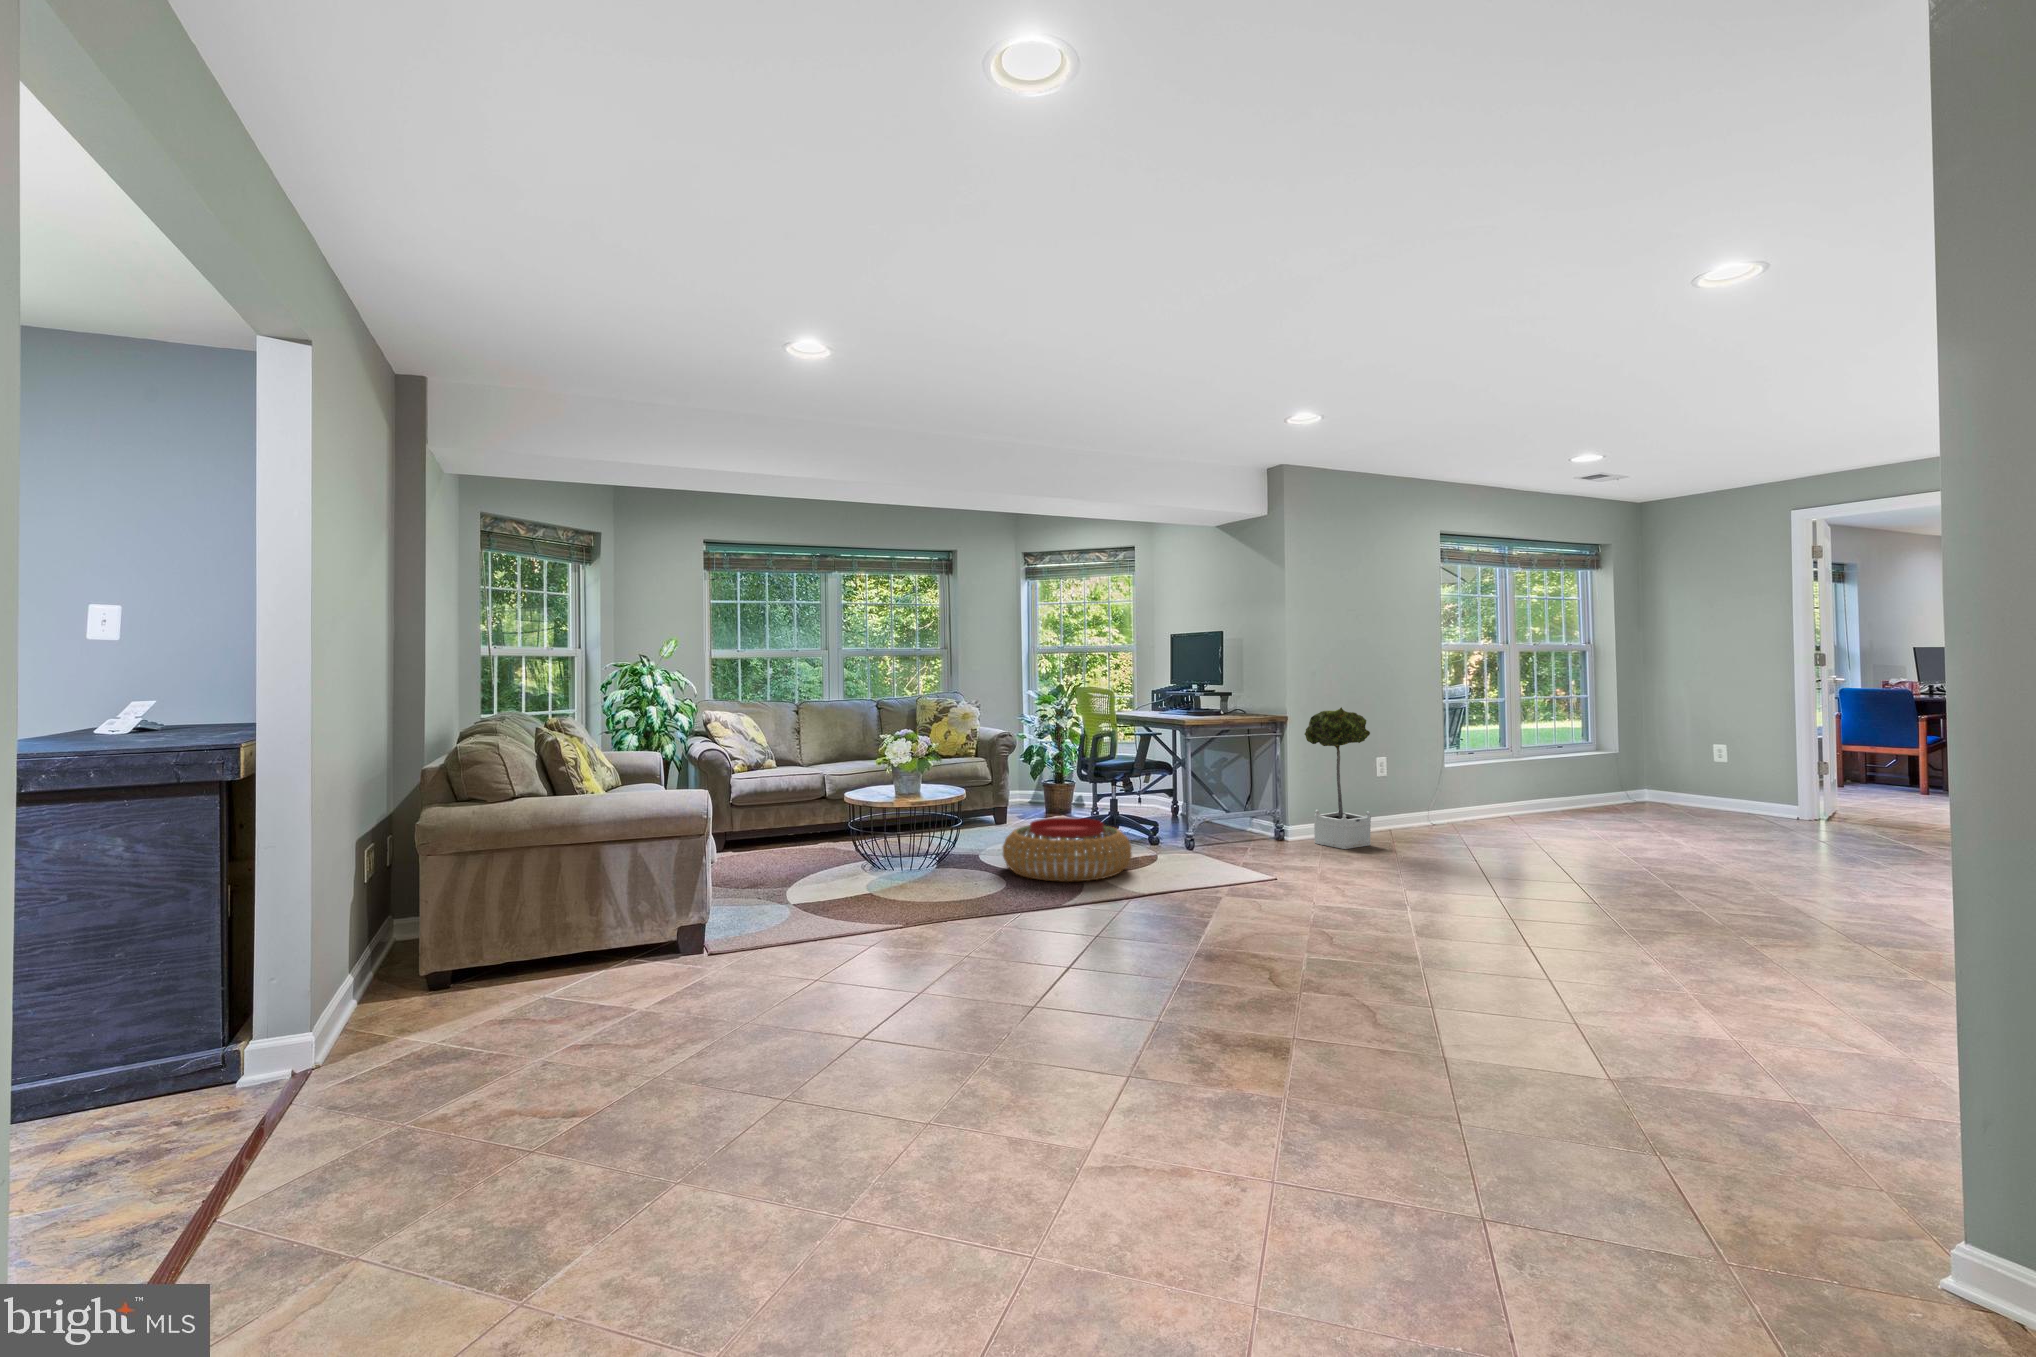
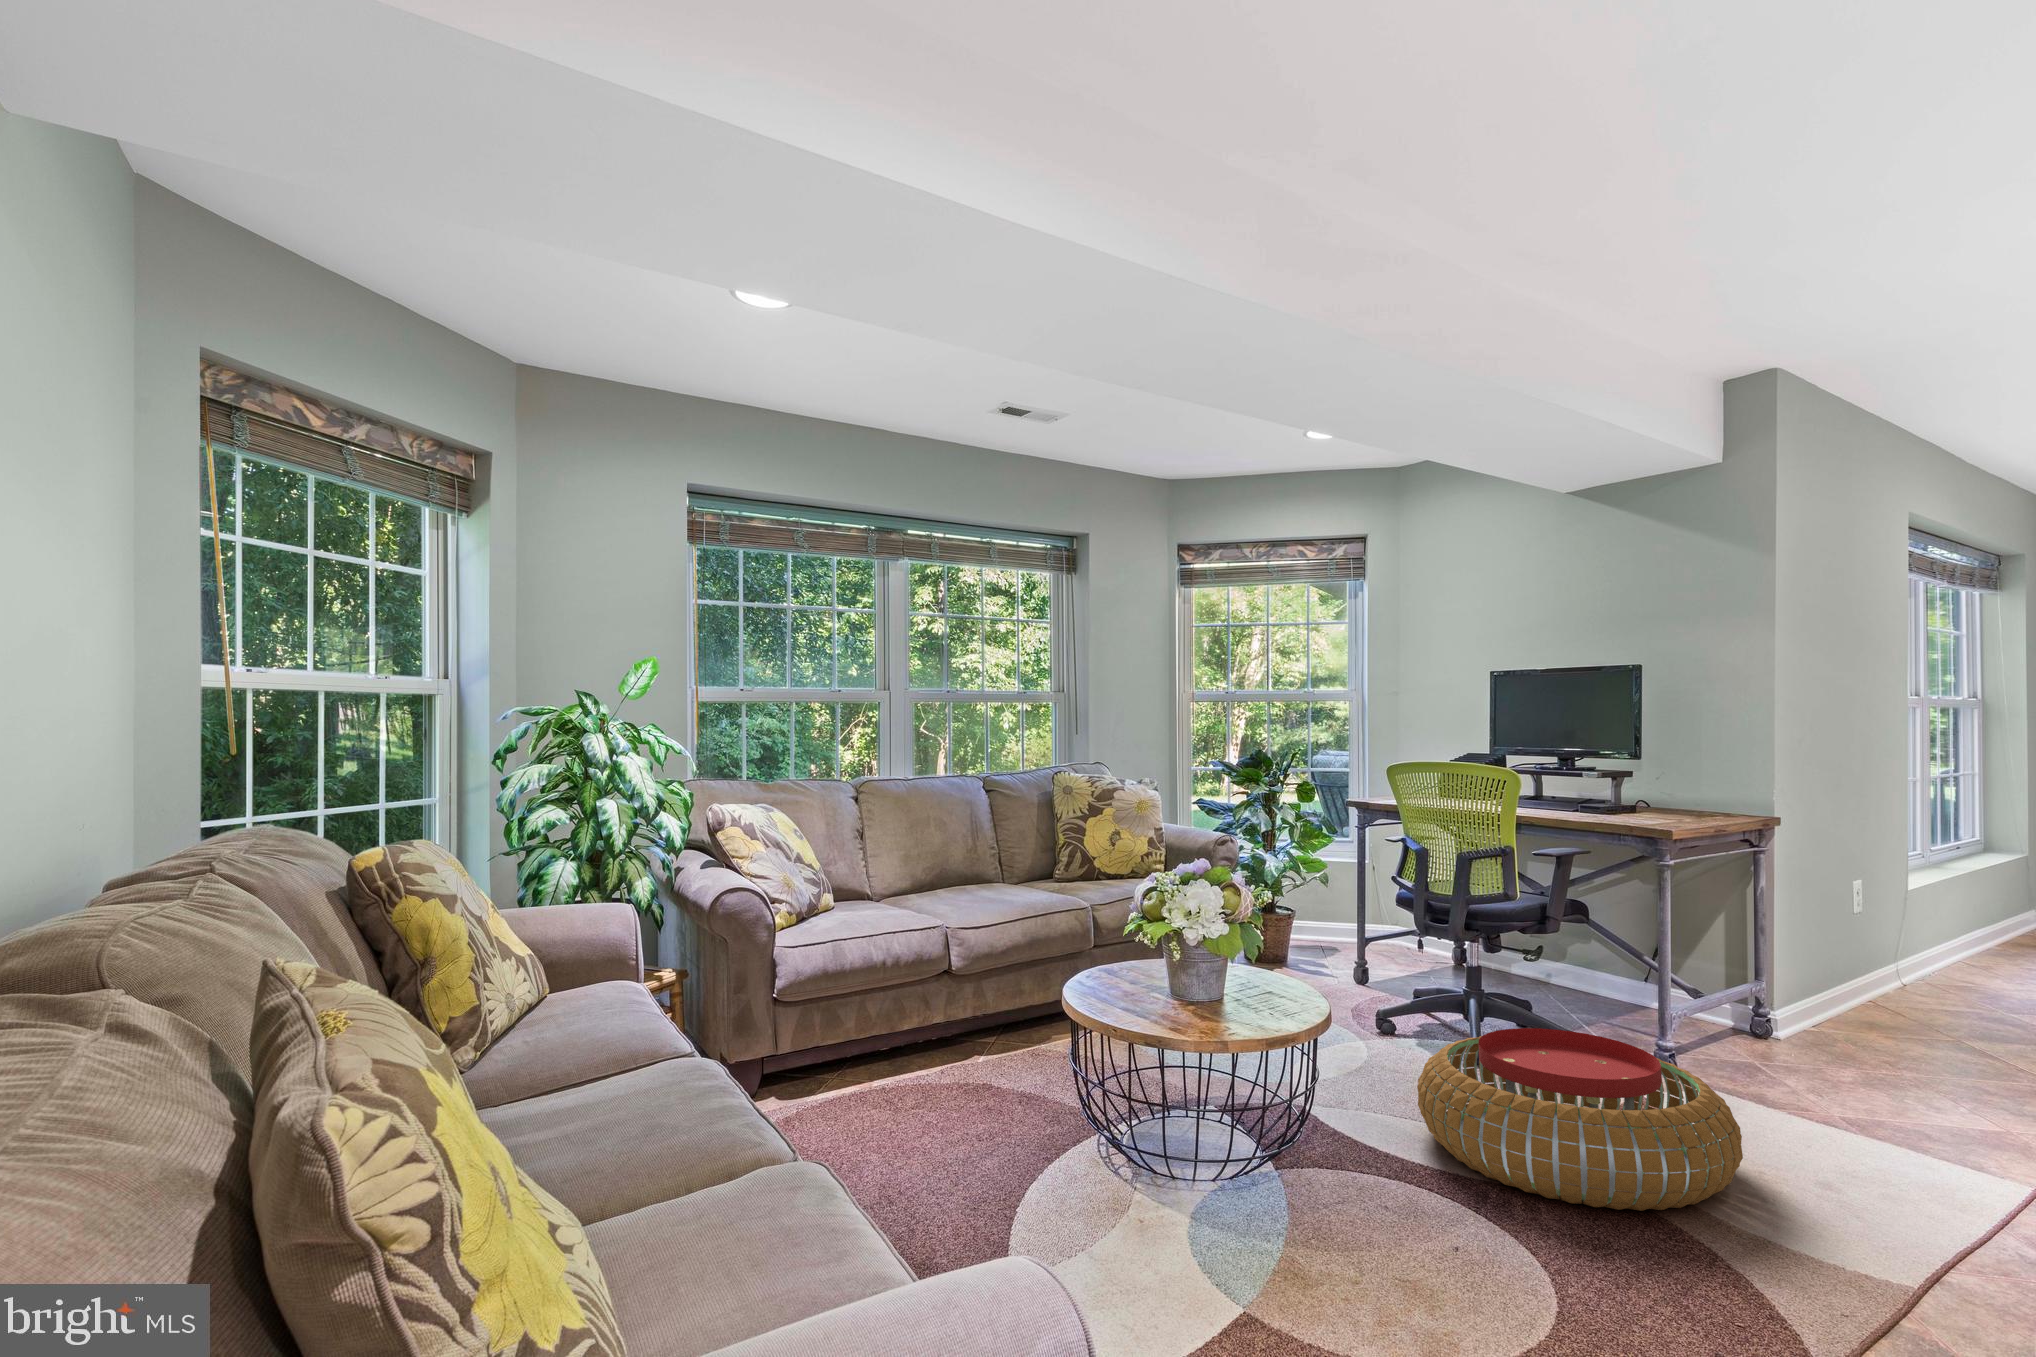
potted tree: present [1305,707,1371,849] -> none [1833,791,1971,1057]

